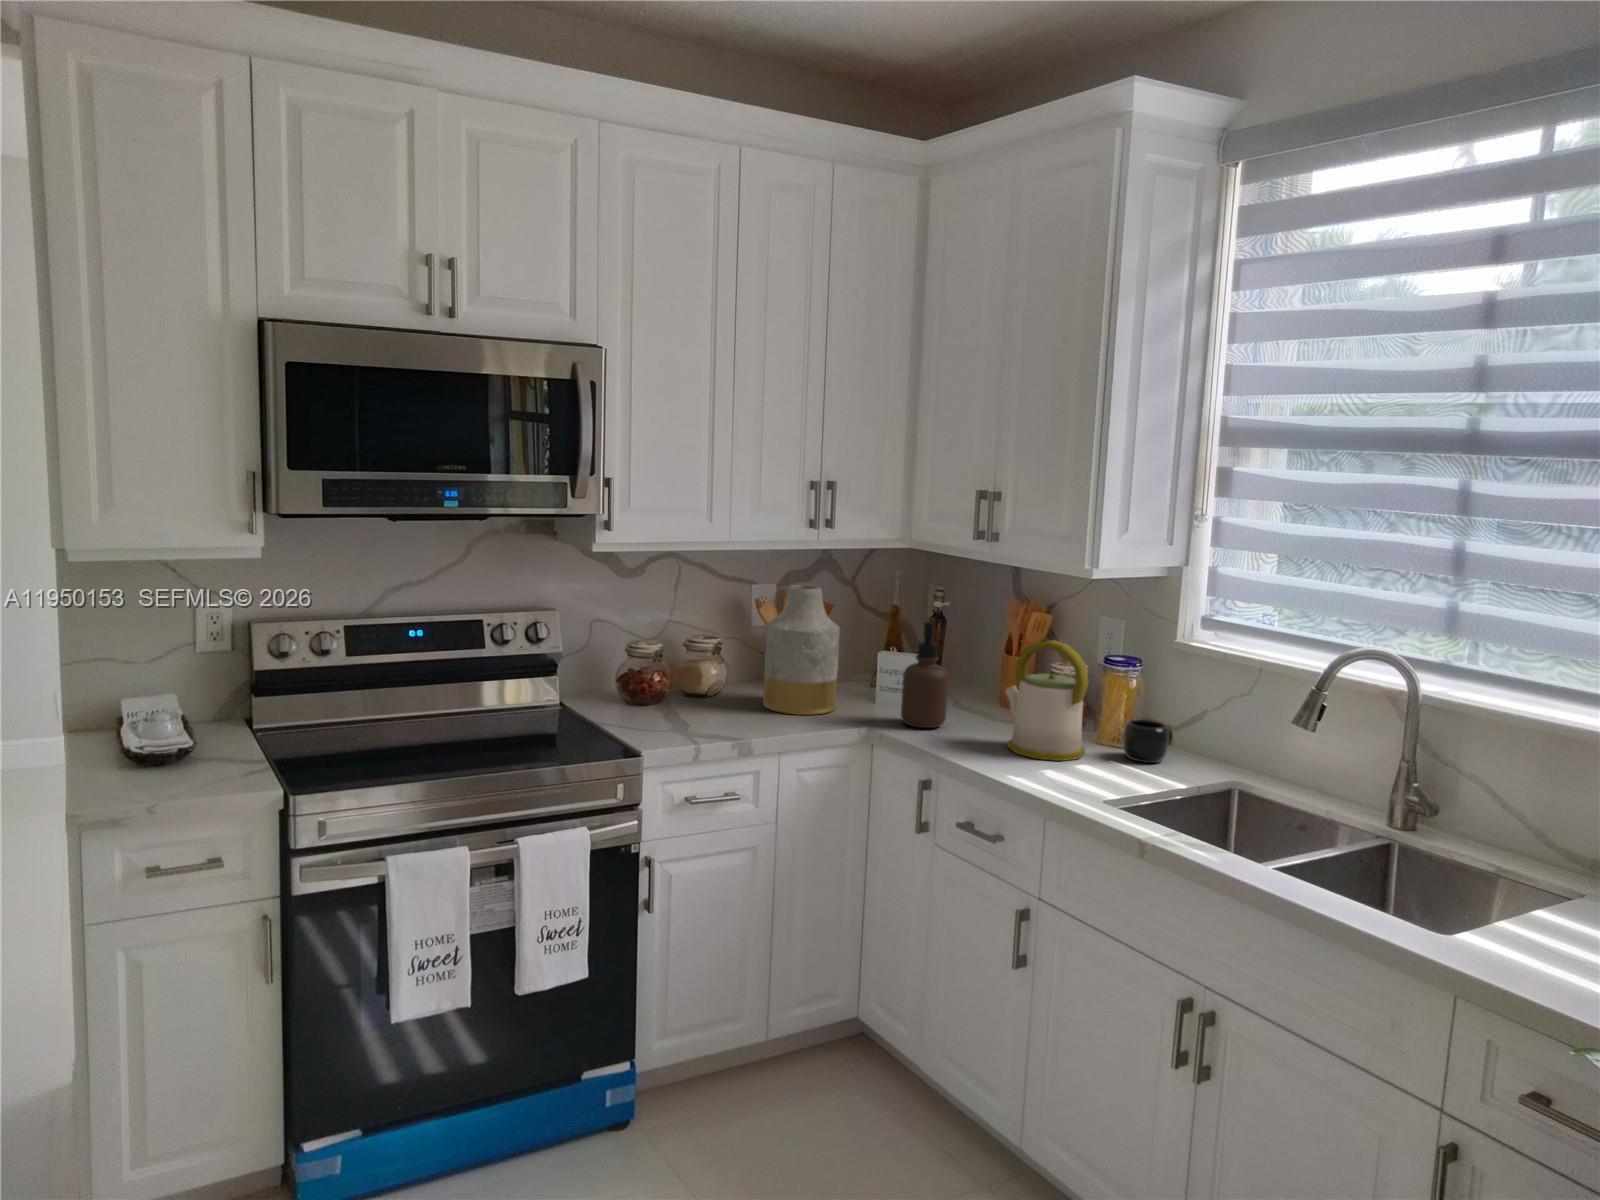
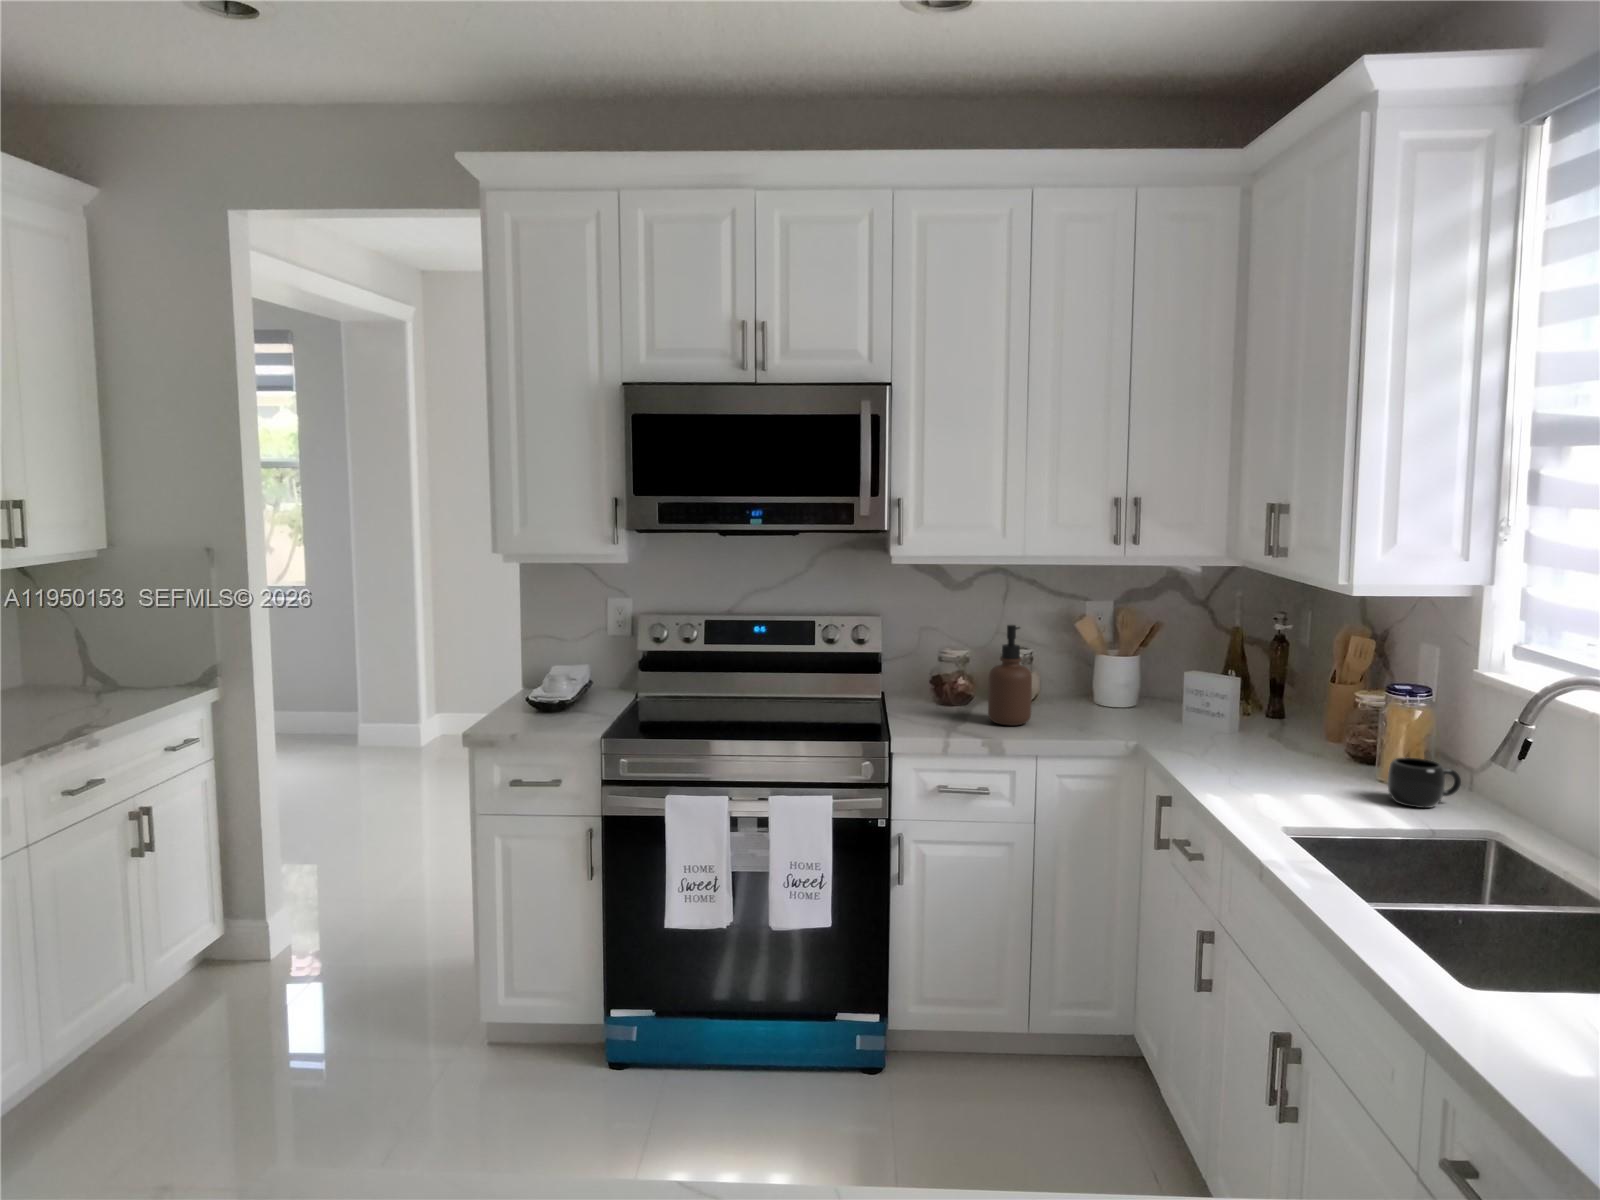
vase: present [763,585,840,715] -> none [1062,600,1138,727]
soap dispenser: present [901,622,949,728] -> present [988,625,1032,726]
kettle: present [1005,640,1088,761] -> none [1258,661,1345,793]

